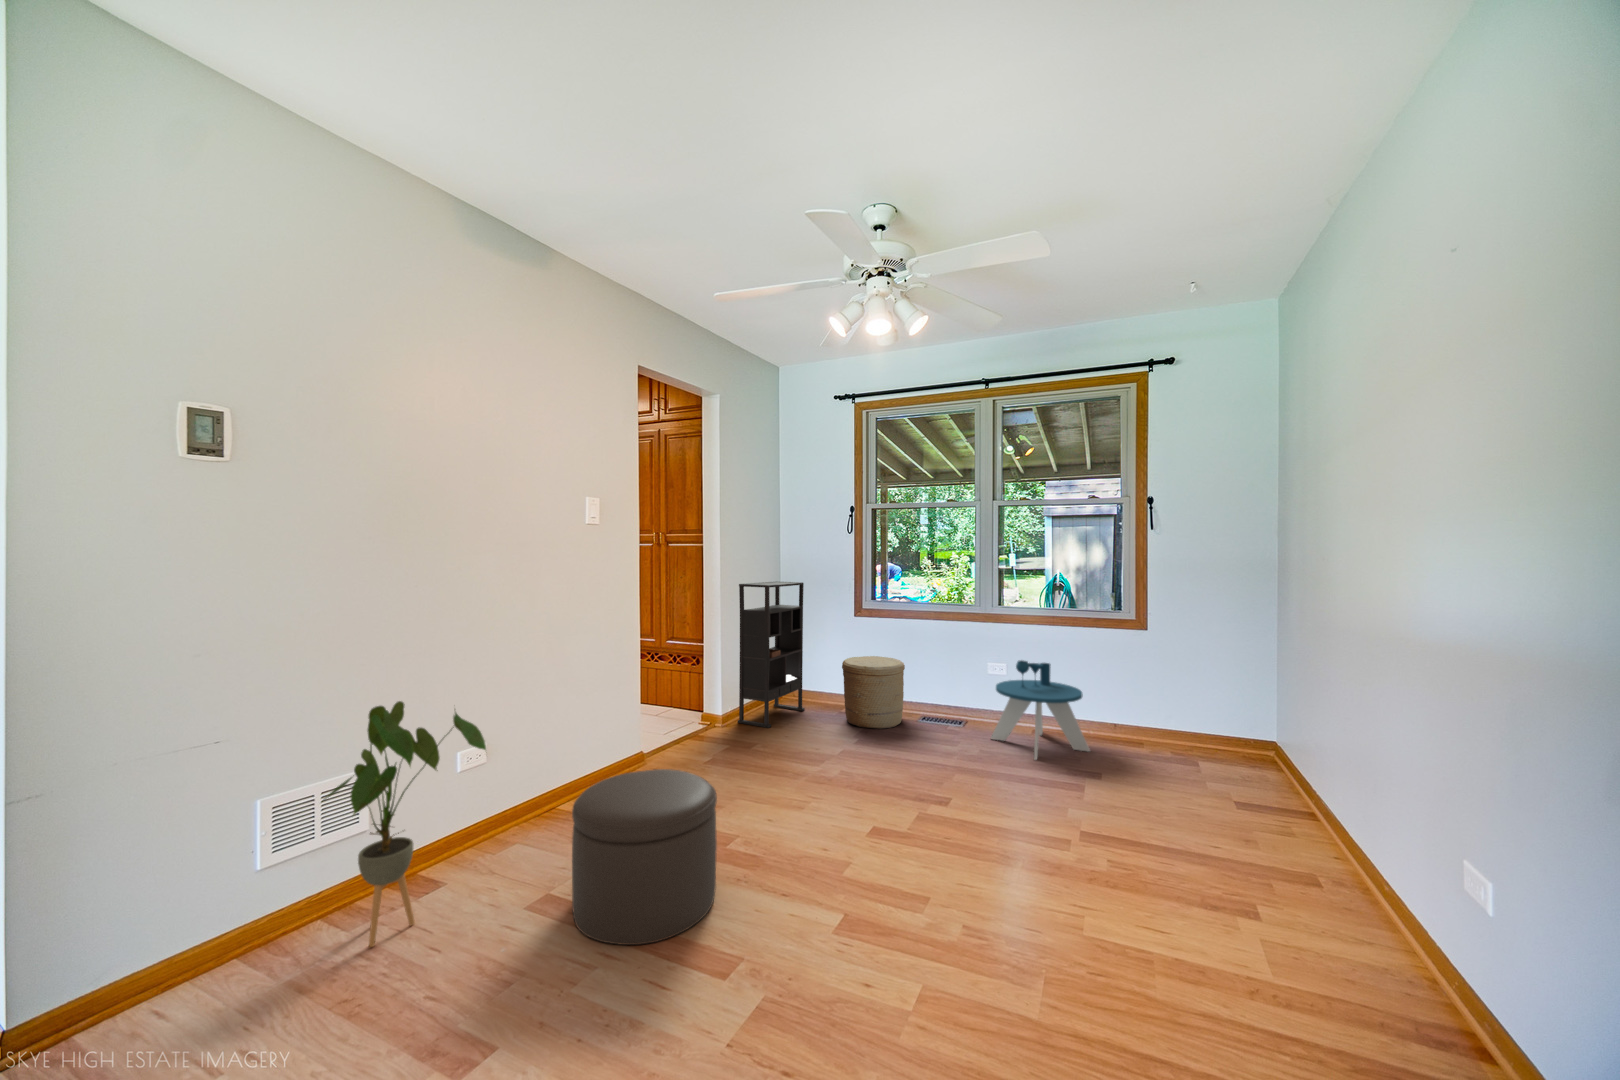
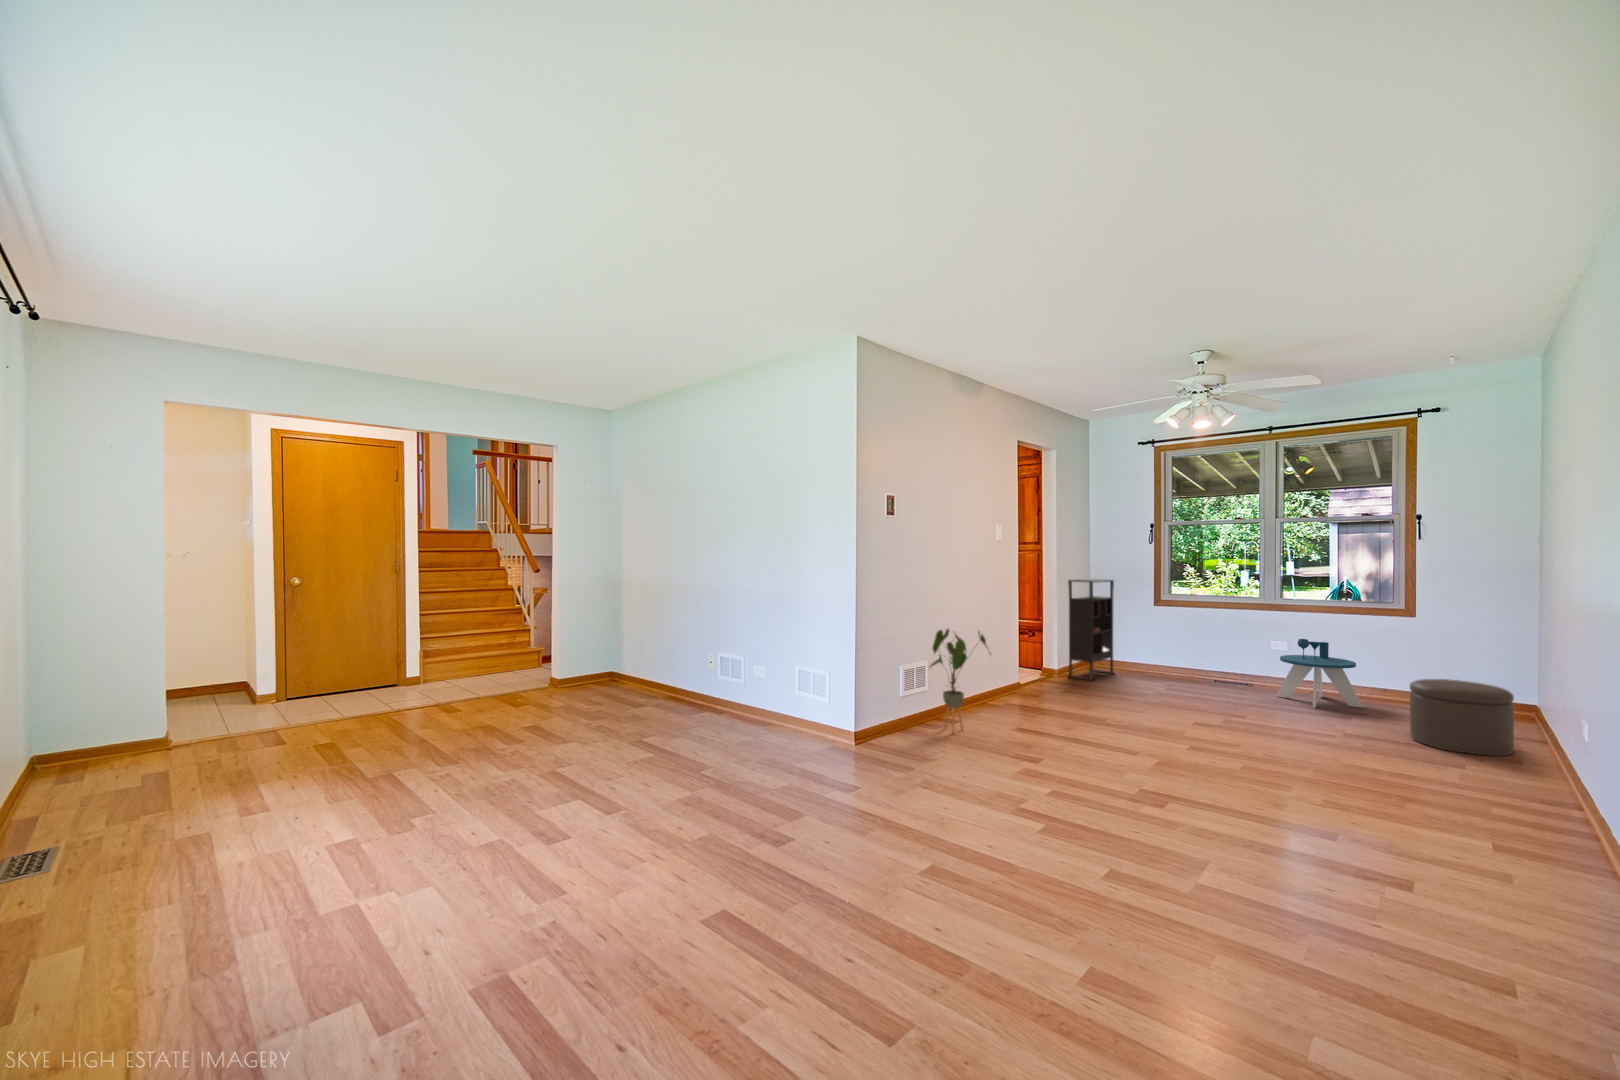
woven basket: present [842,656,905,729] -> none [1148,636,1201,686]
ottoman: present [572,769,717,945] -> present [1410,679,1514,756]

